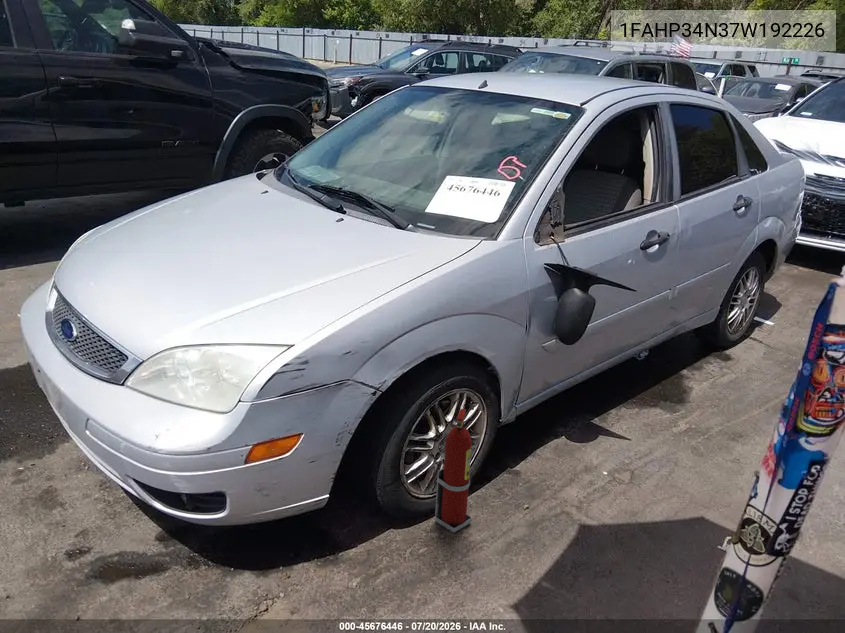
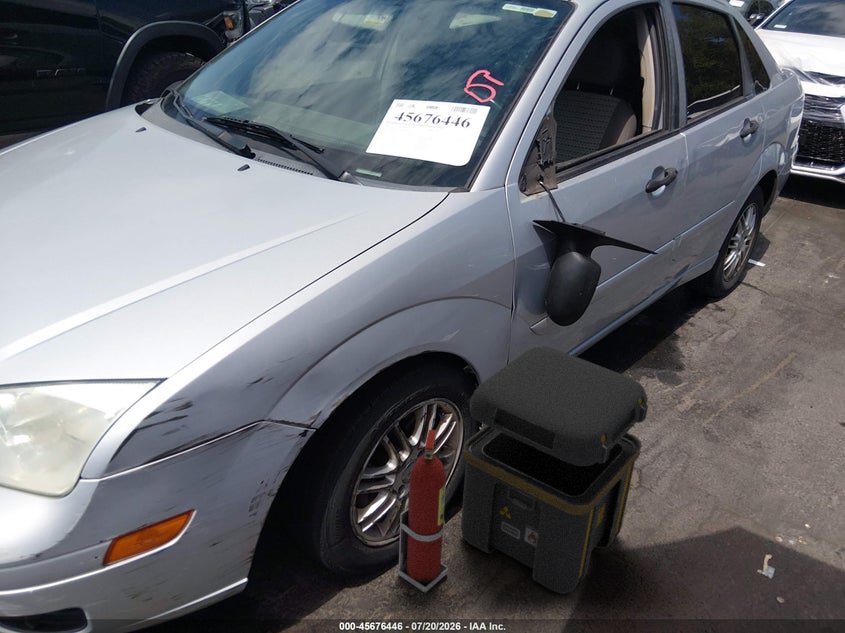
toolbox: none [484,359,625,541] -> present [461,347,648,594]

